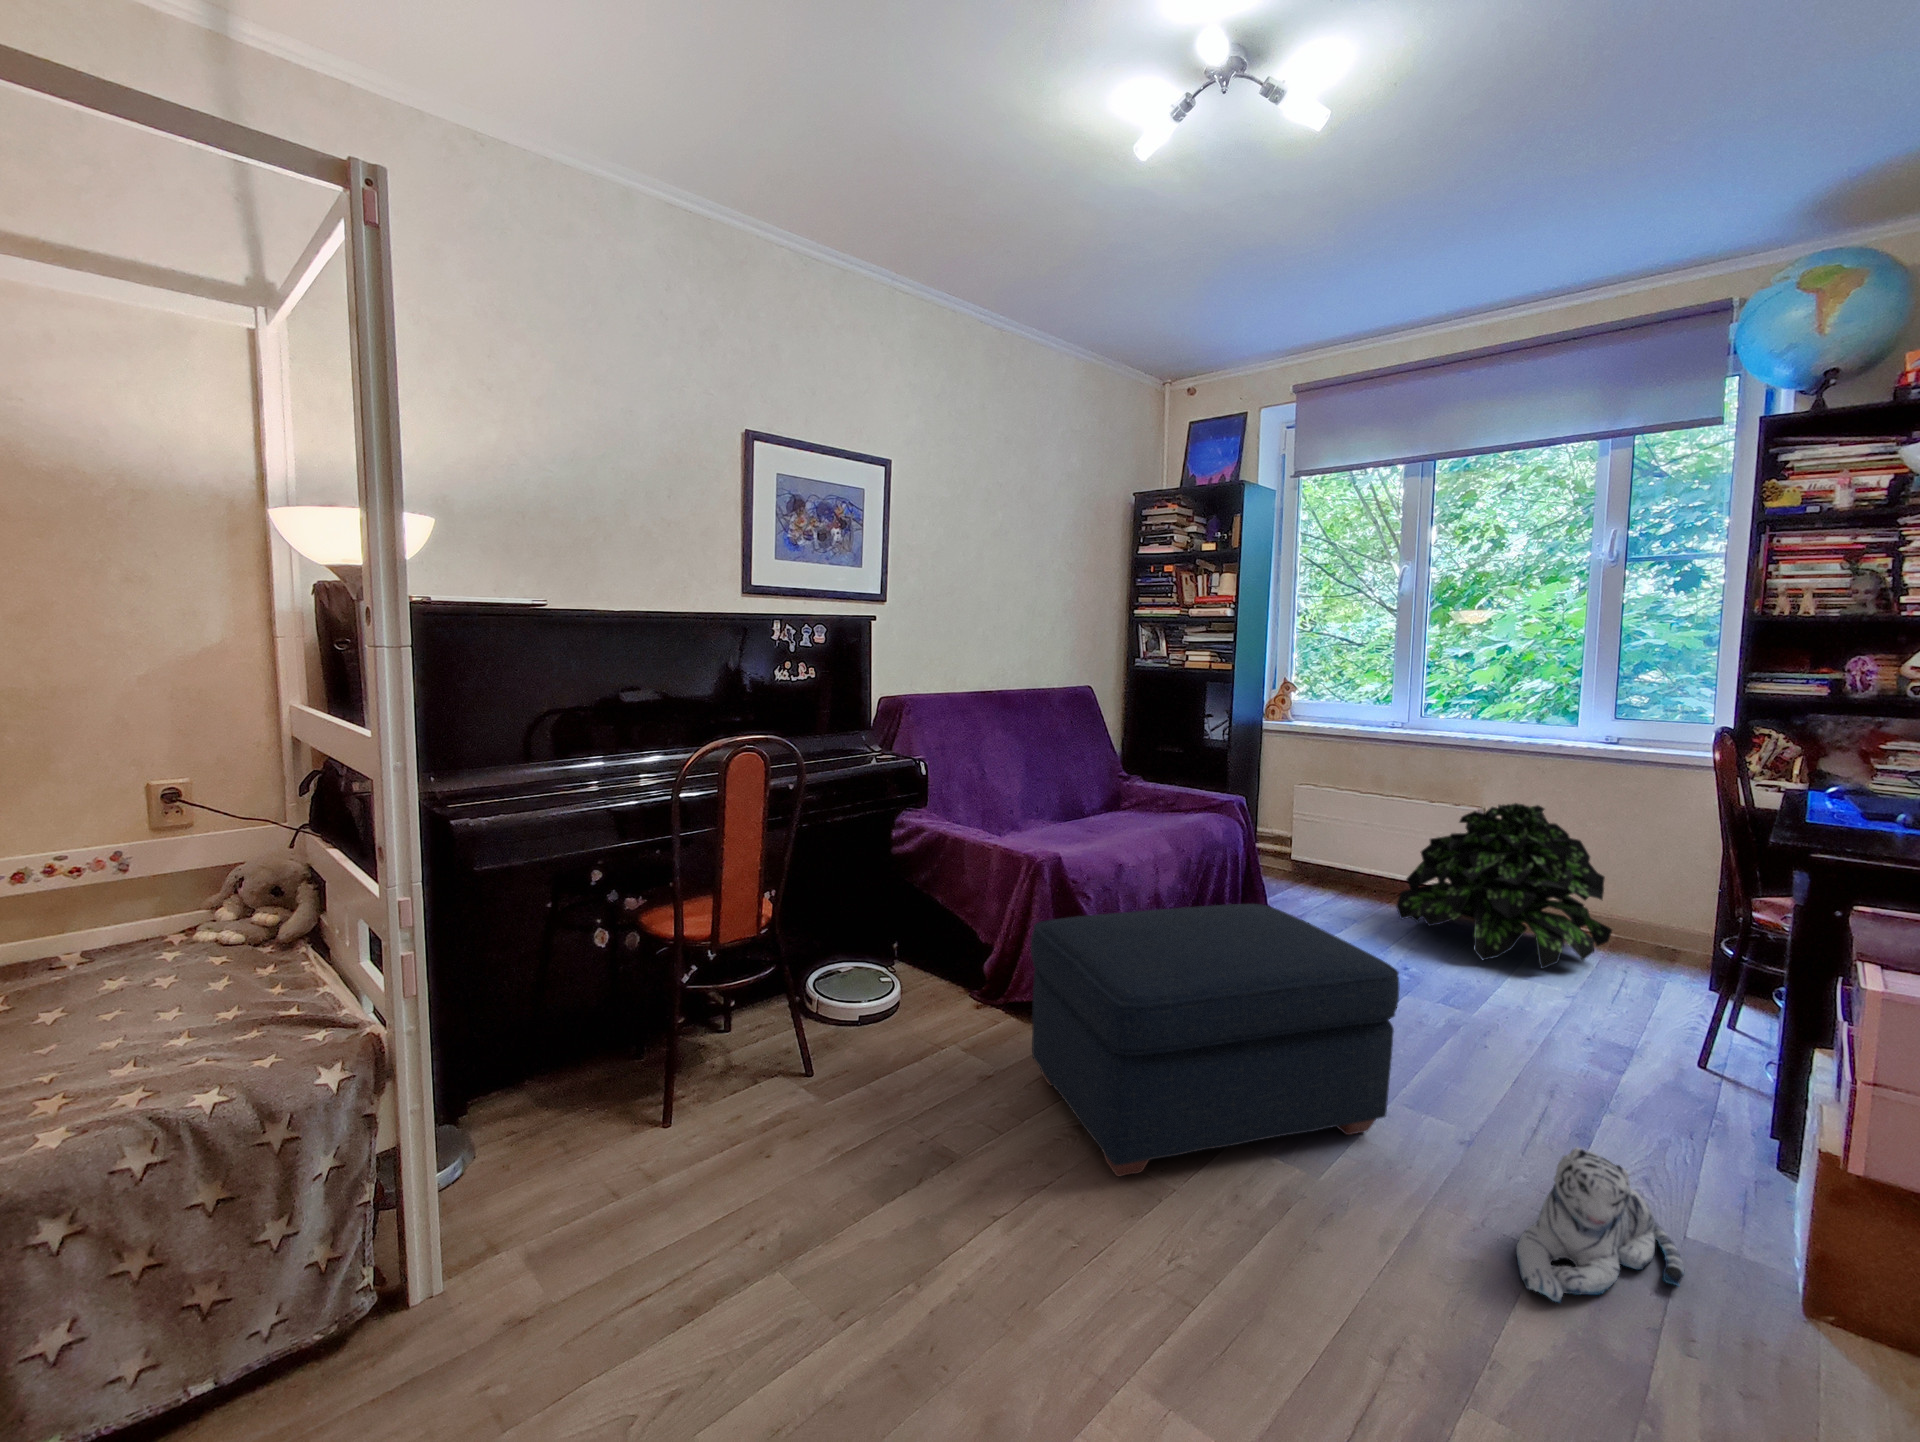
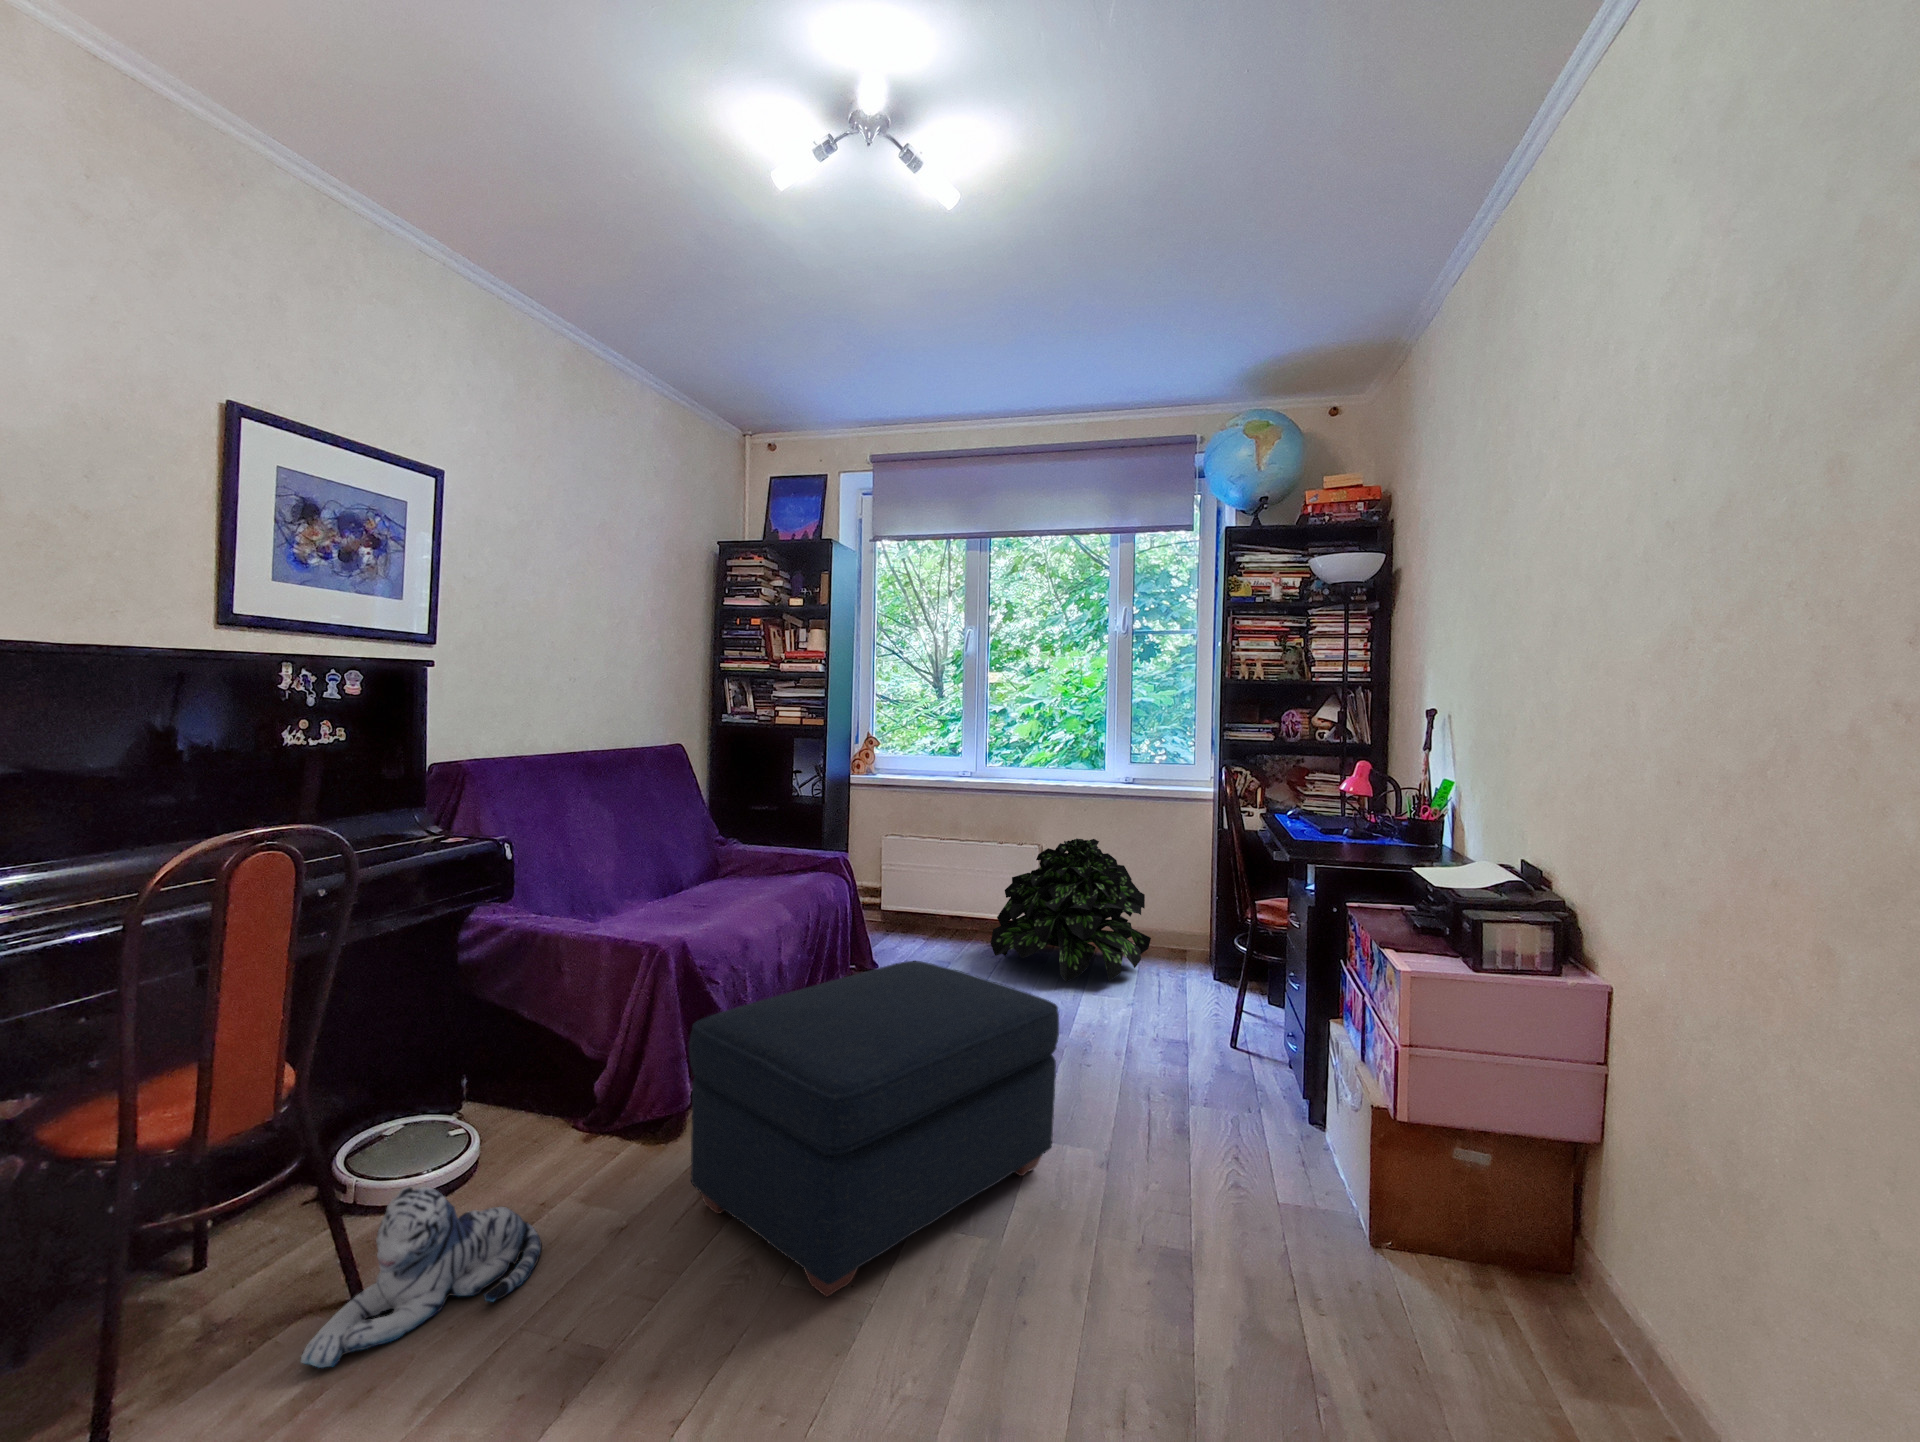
plush toy: present [1516,1148,1684,1302] -> present [301,1187,542,1368]

